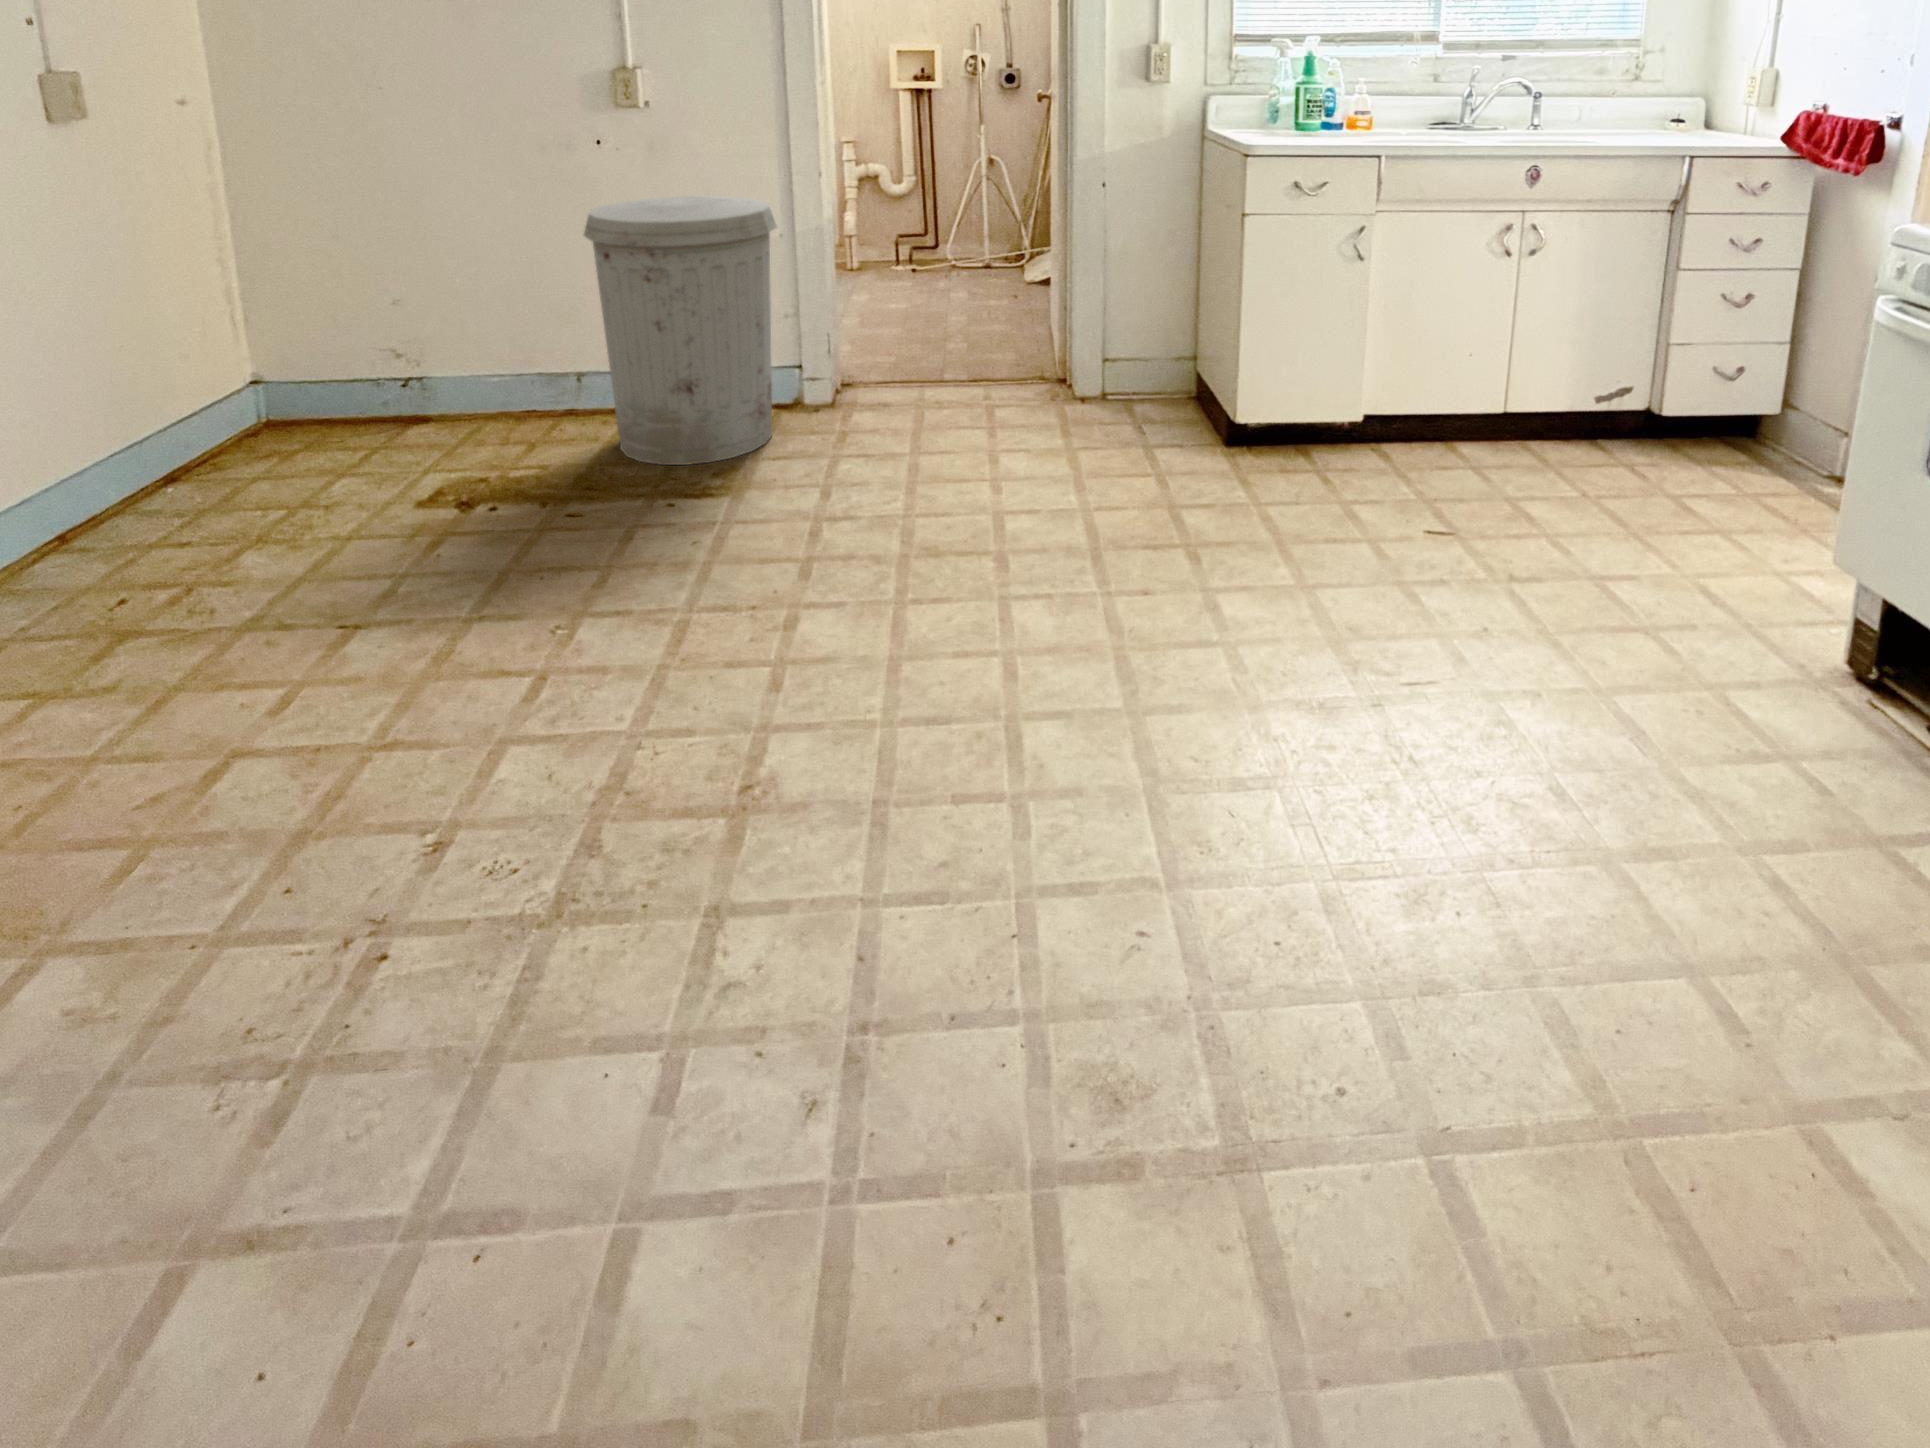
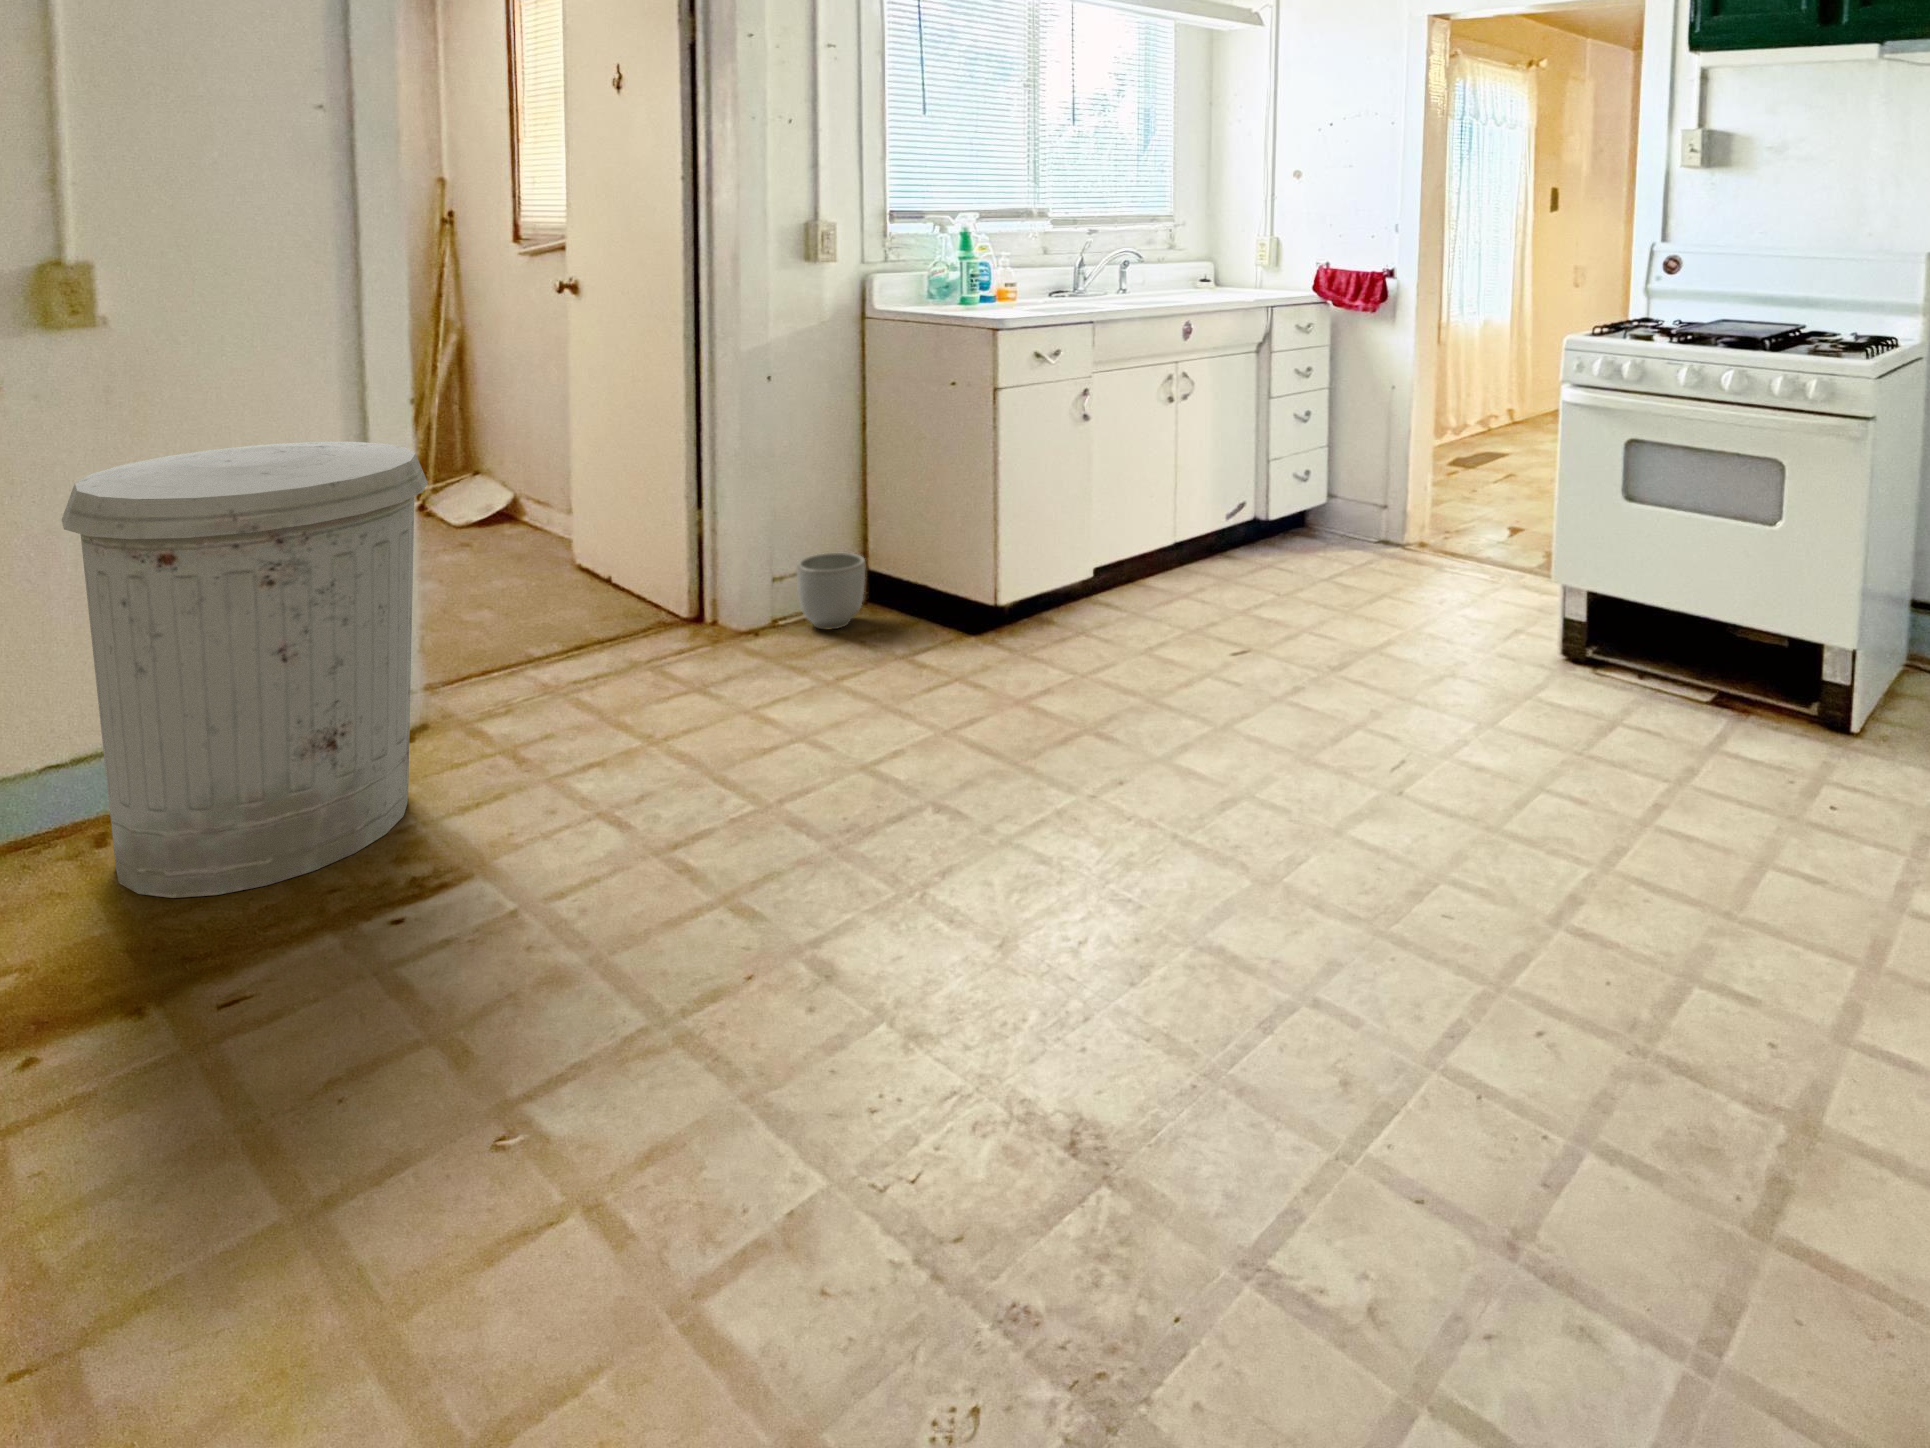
planter: none [1111,347,1169,413] -> present [797,552,865,629]

